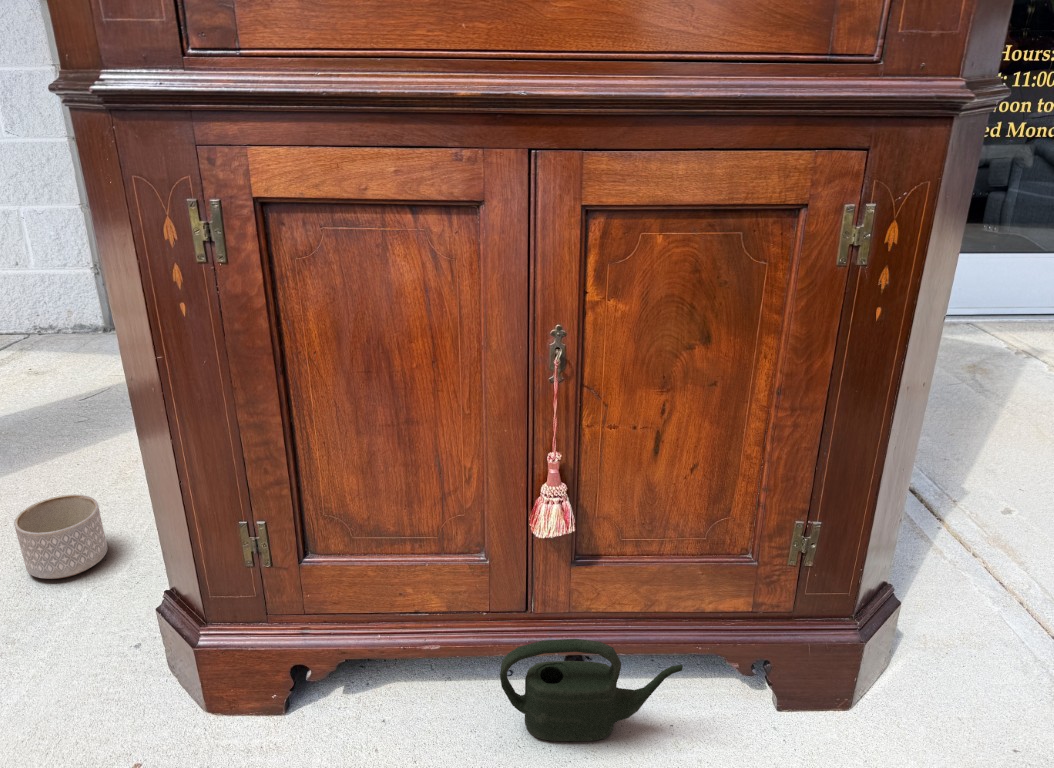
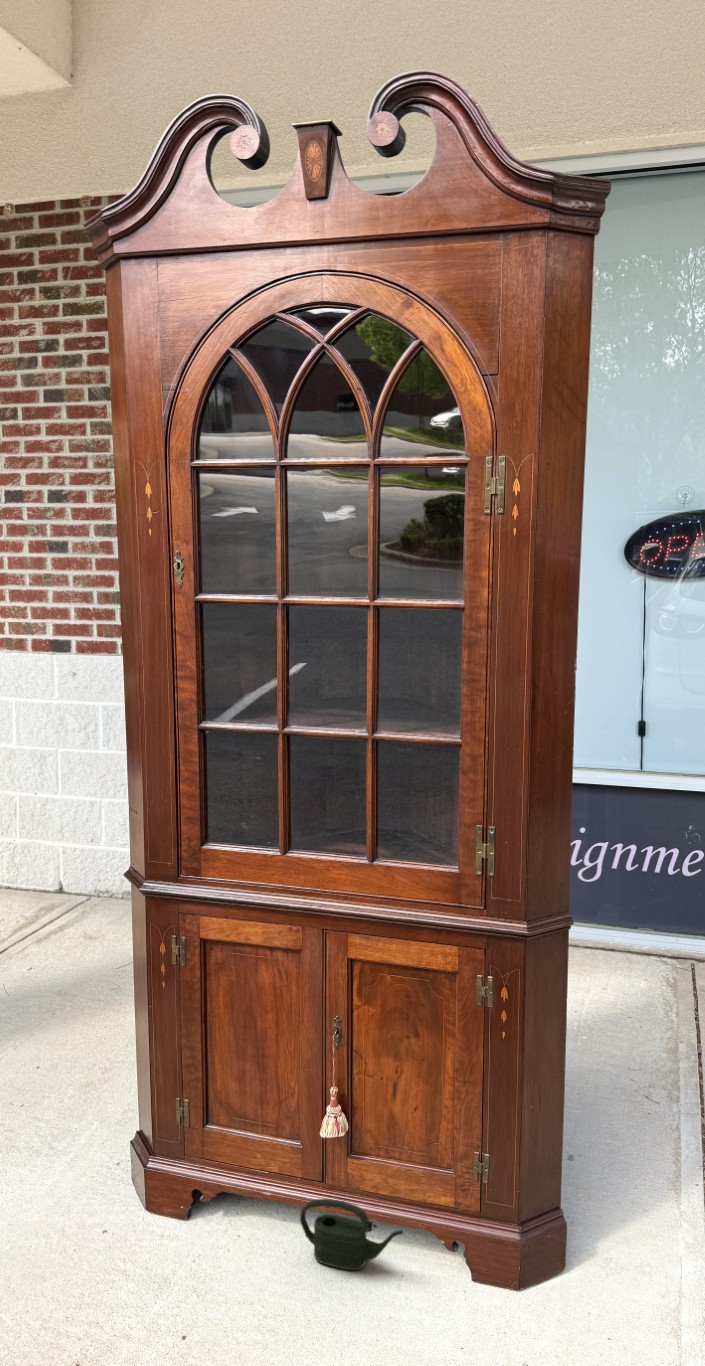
planter: present [14,495,108,579] -> none [65,1061,113,1115]

